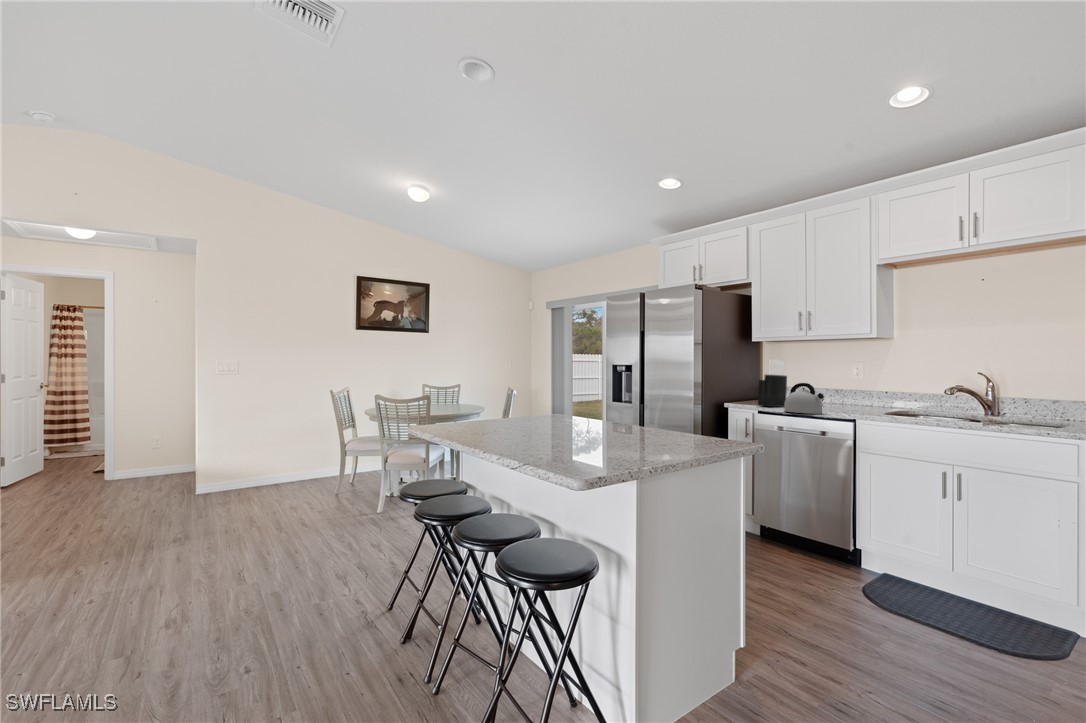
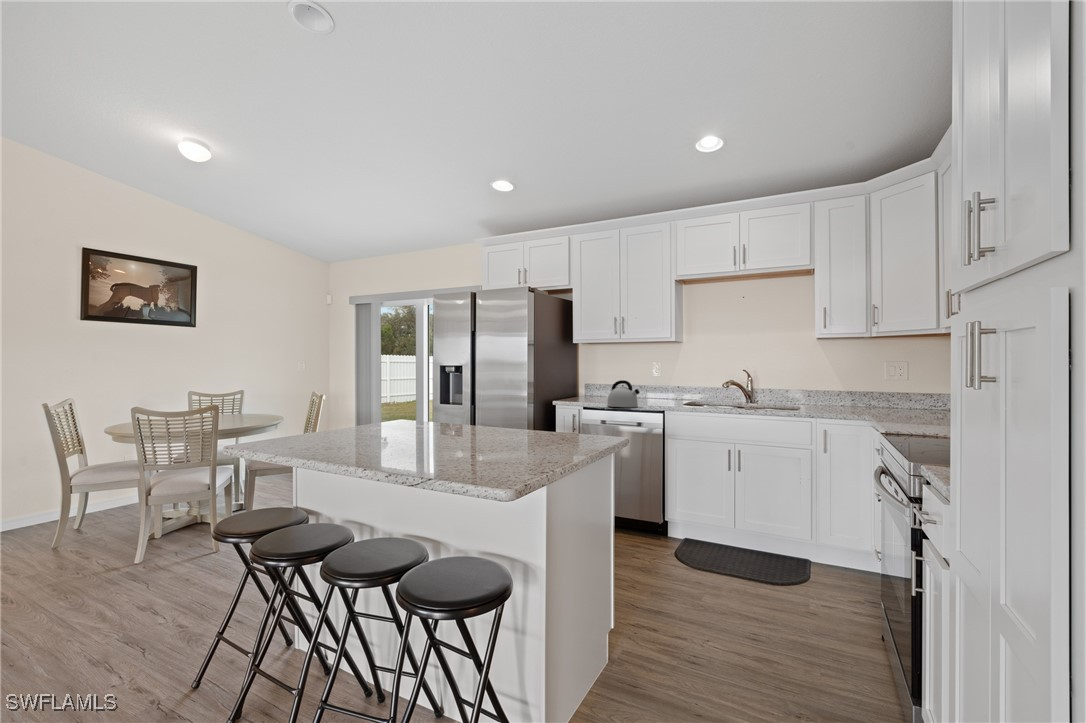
knife block: present [758,359,787,407] -> none [581,359,604,403]

